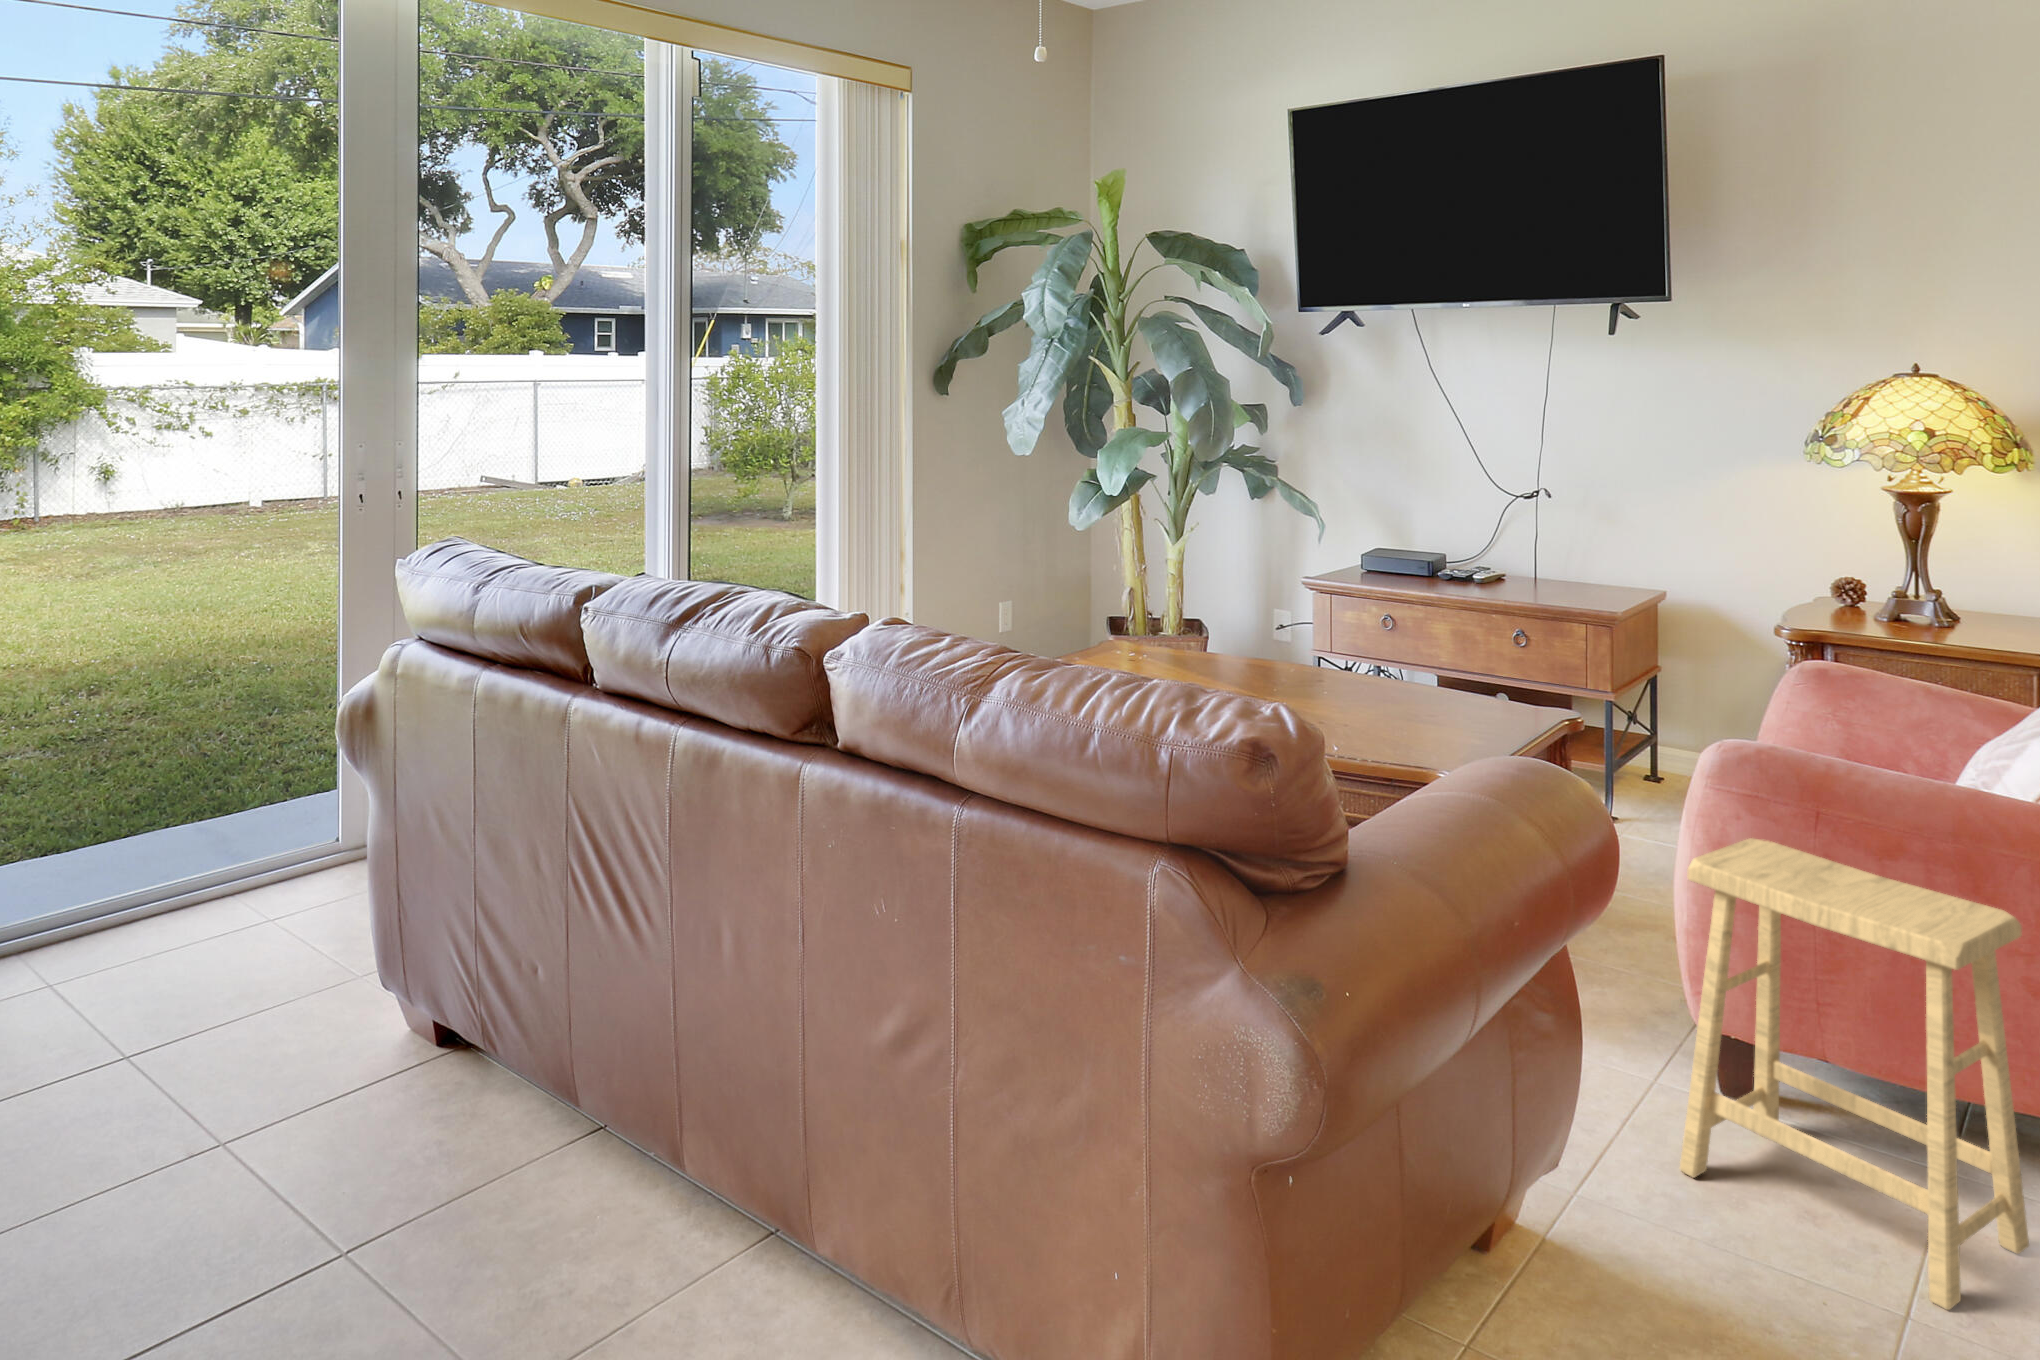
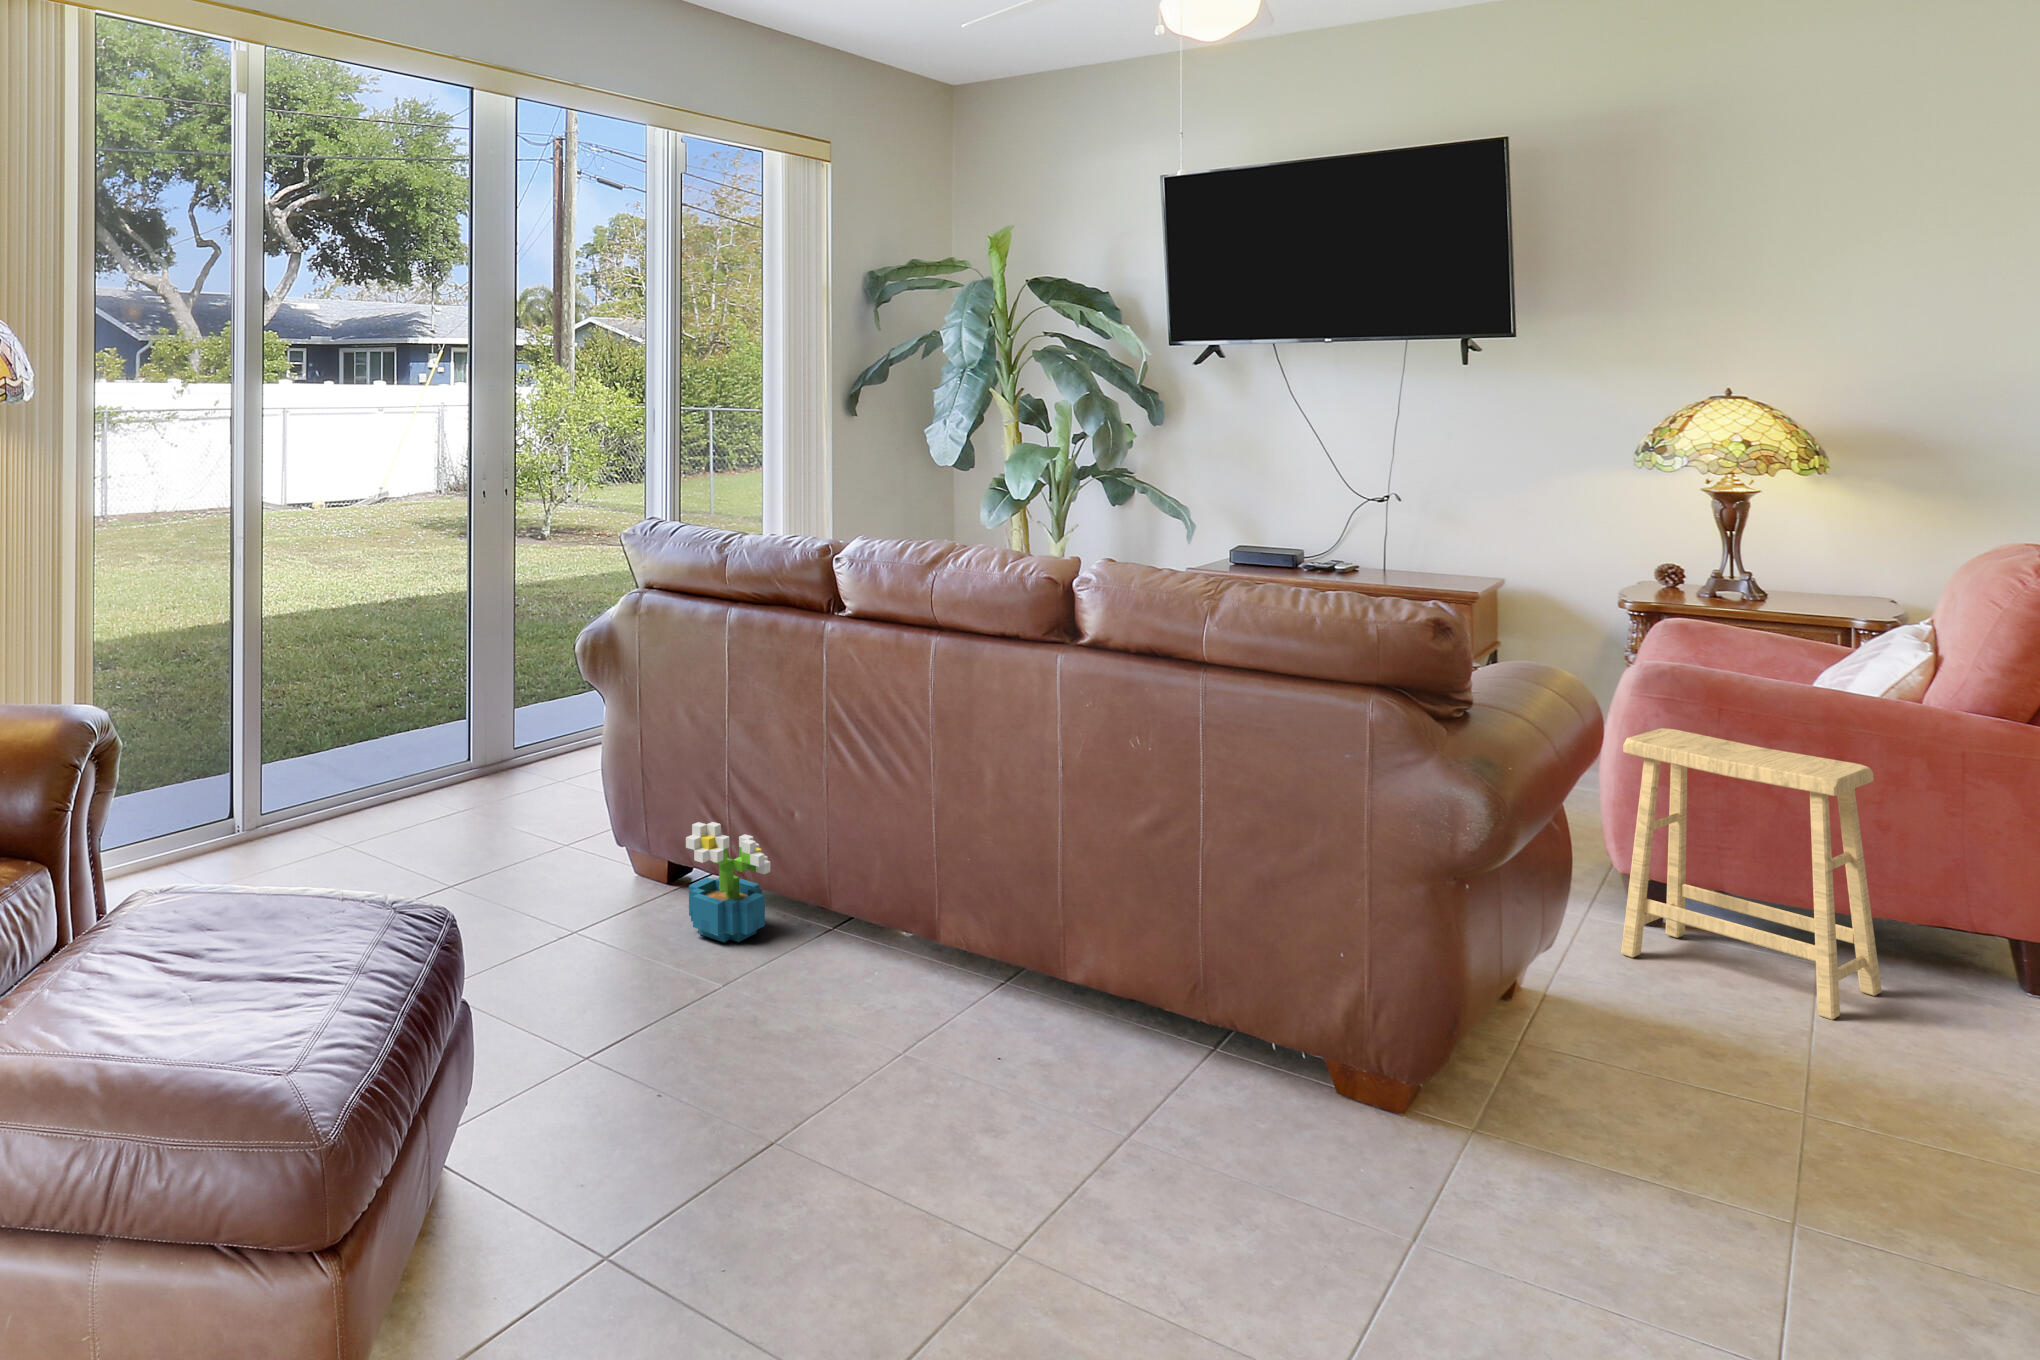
decorative plant: none [337,988,482,1171] -> present [686,822,770,942]

